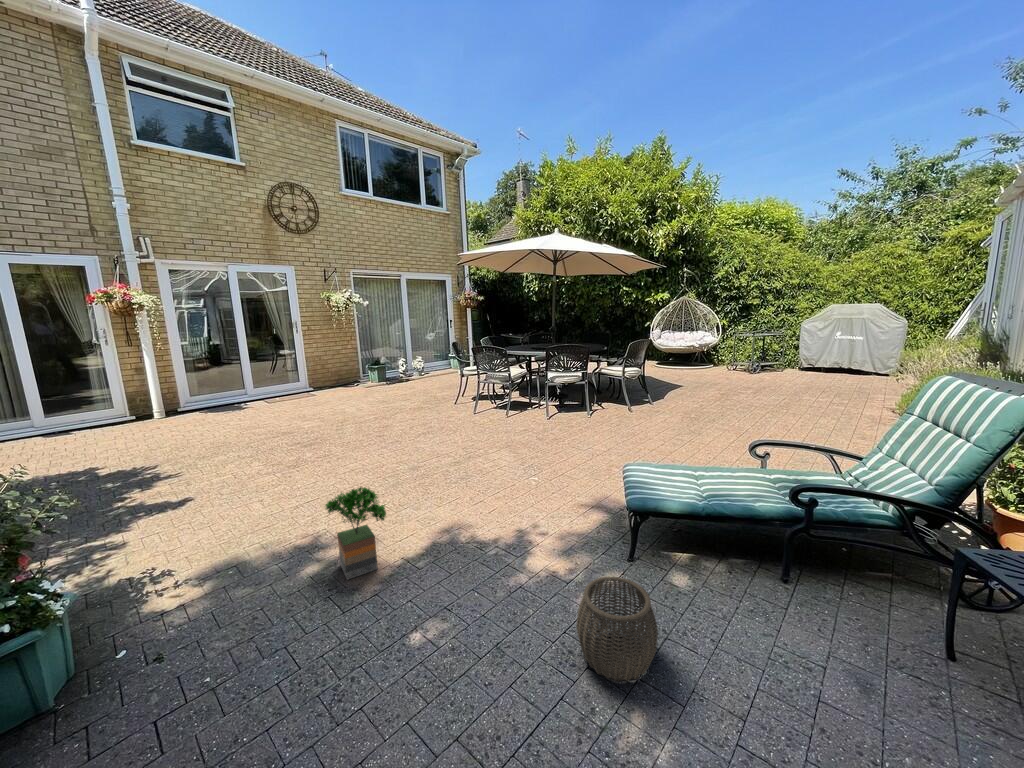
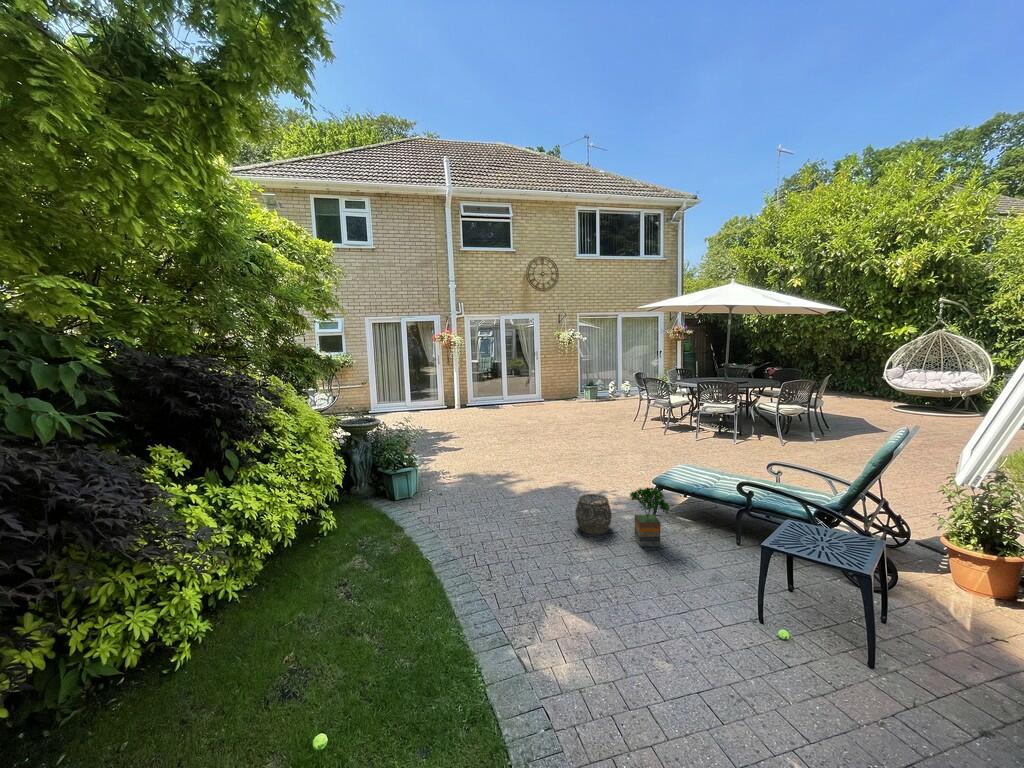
potted tree: present [325,487,386,580] -> present [630,488,670,546]

